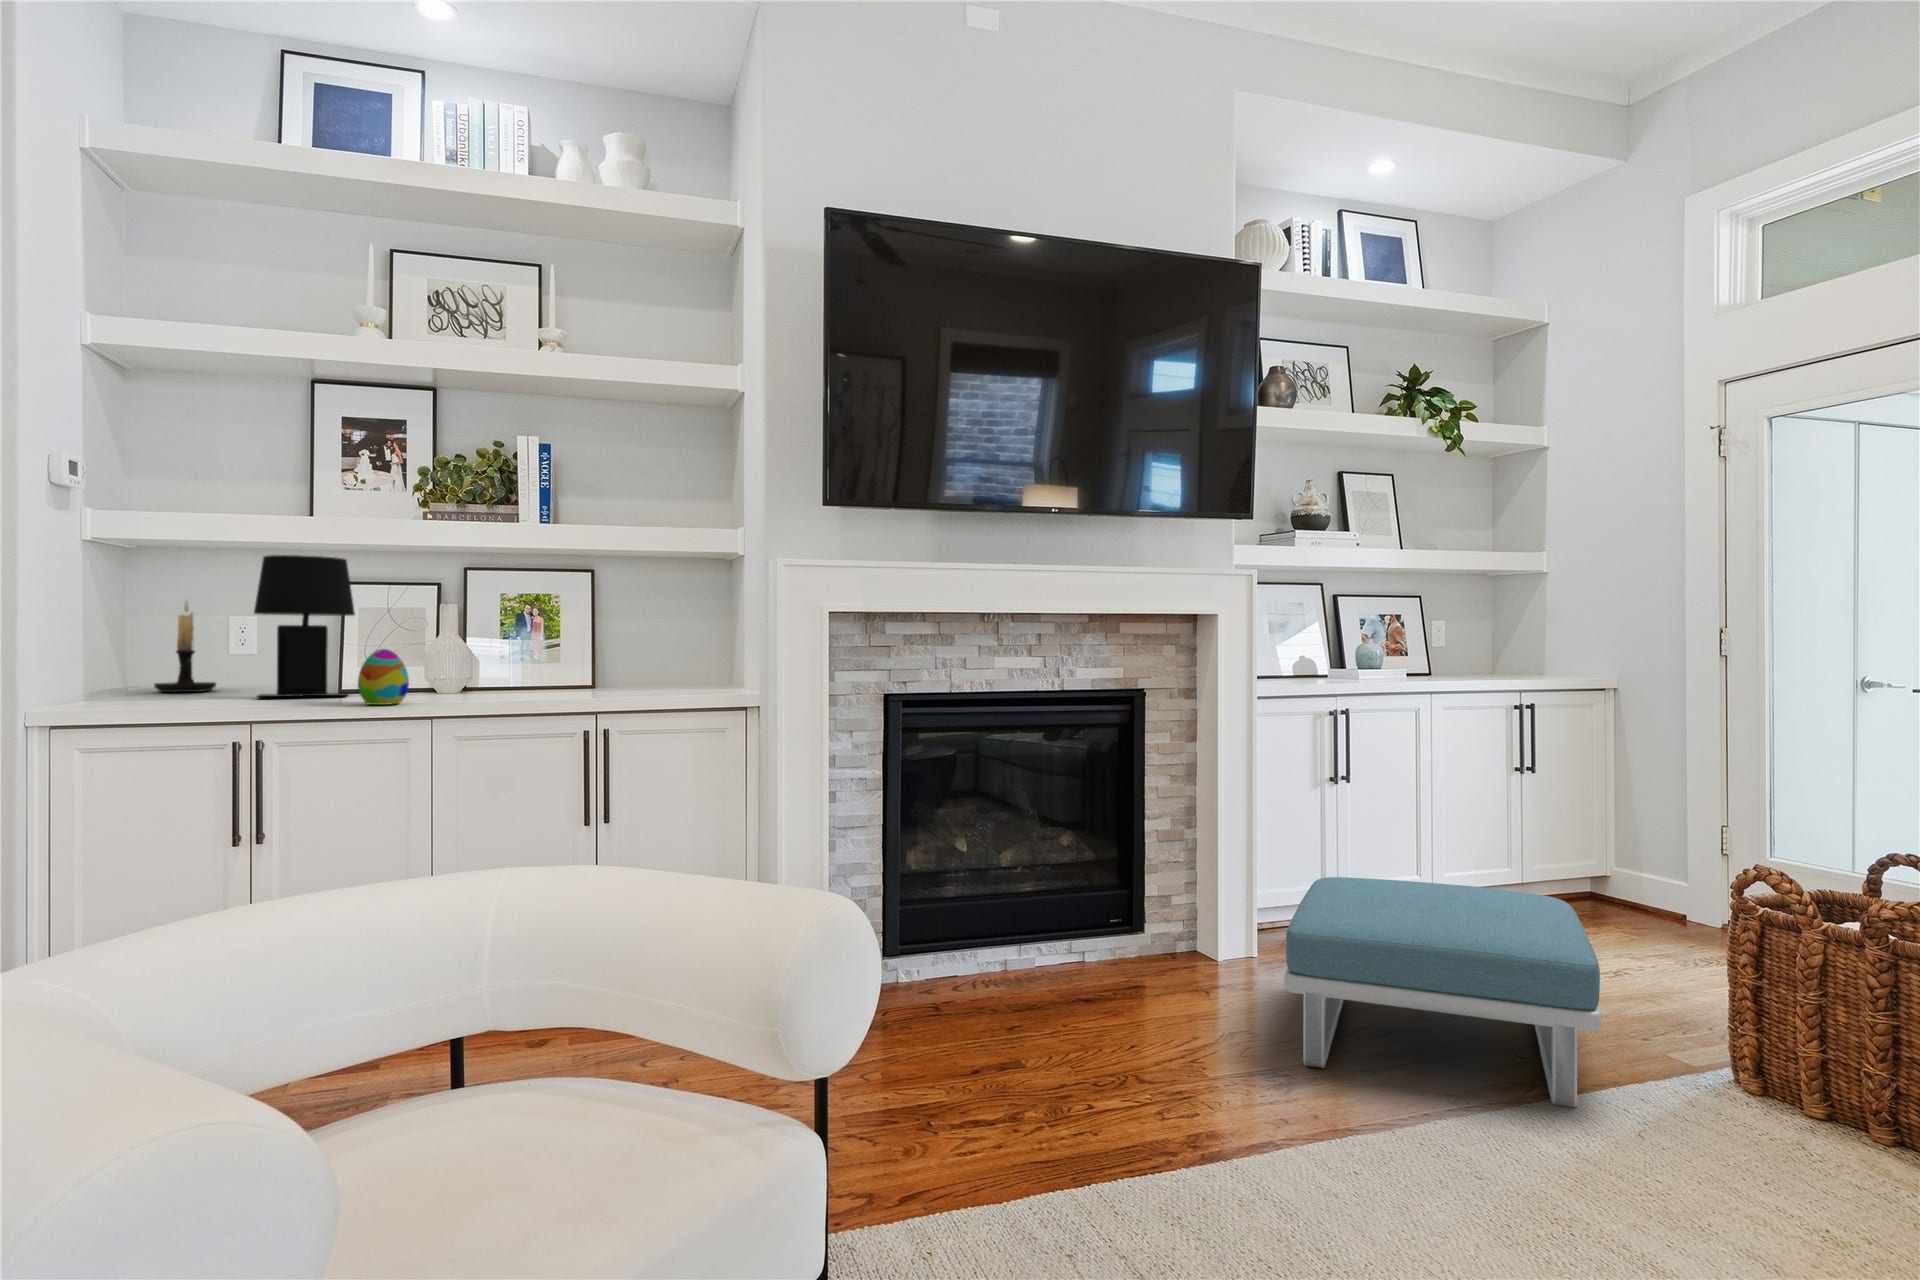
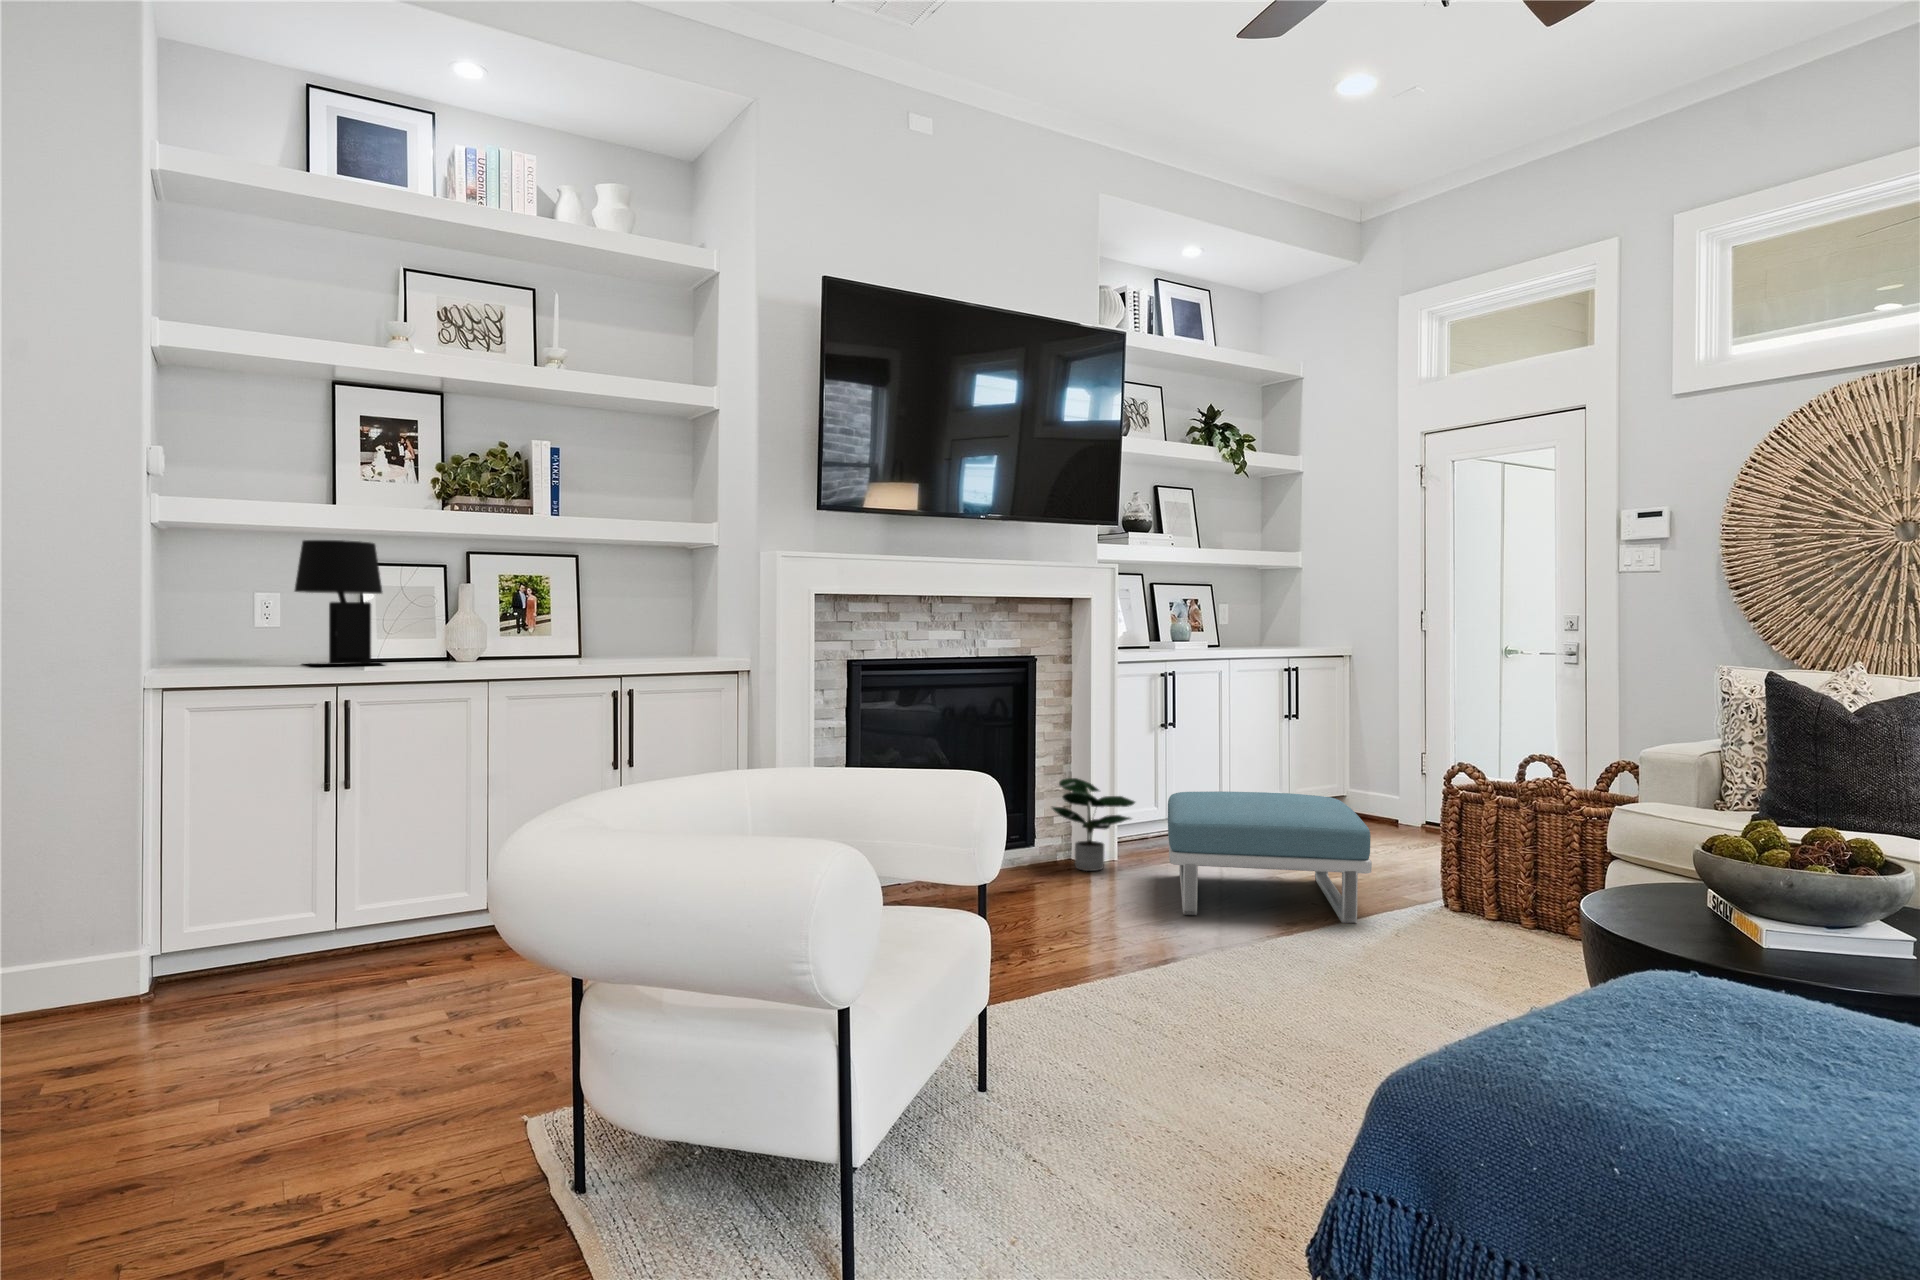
candle holder: present [154,599,216,692] -> none [189,575,243,662]
decorative egg: present [358,649,409,705] -> none [419,623,462,670]
potted plant: none [1158,847,1275,974] -> present [1052,778,1135,871]

